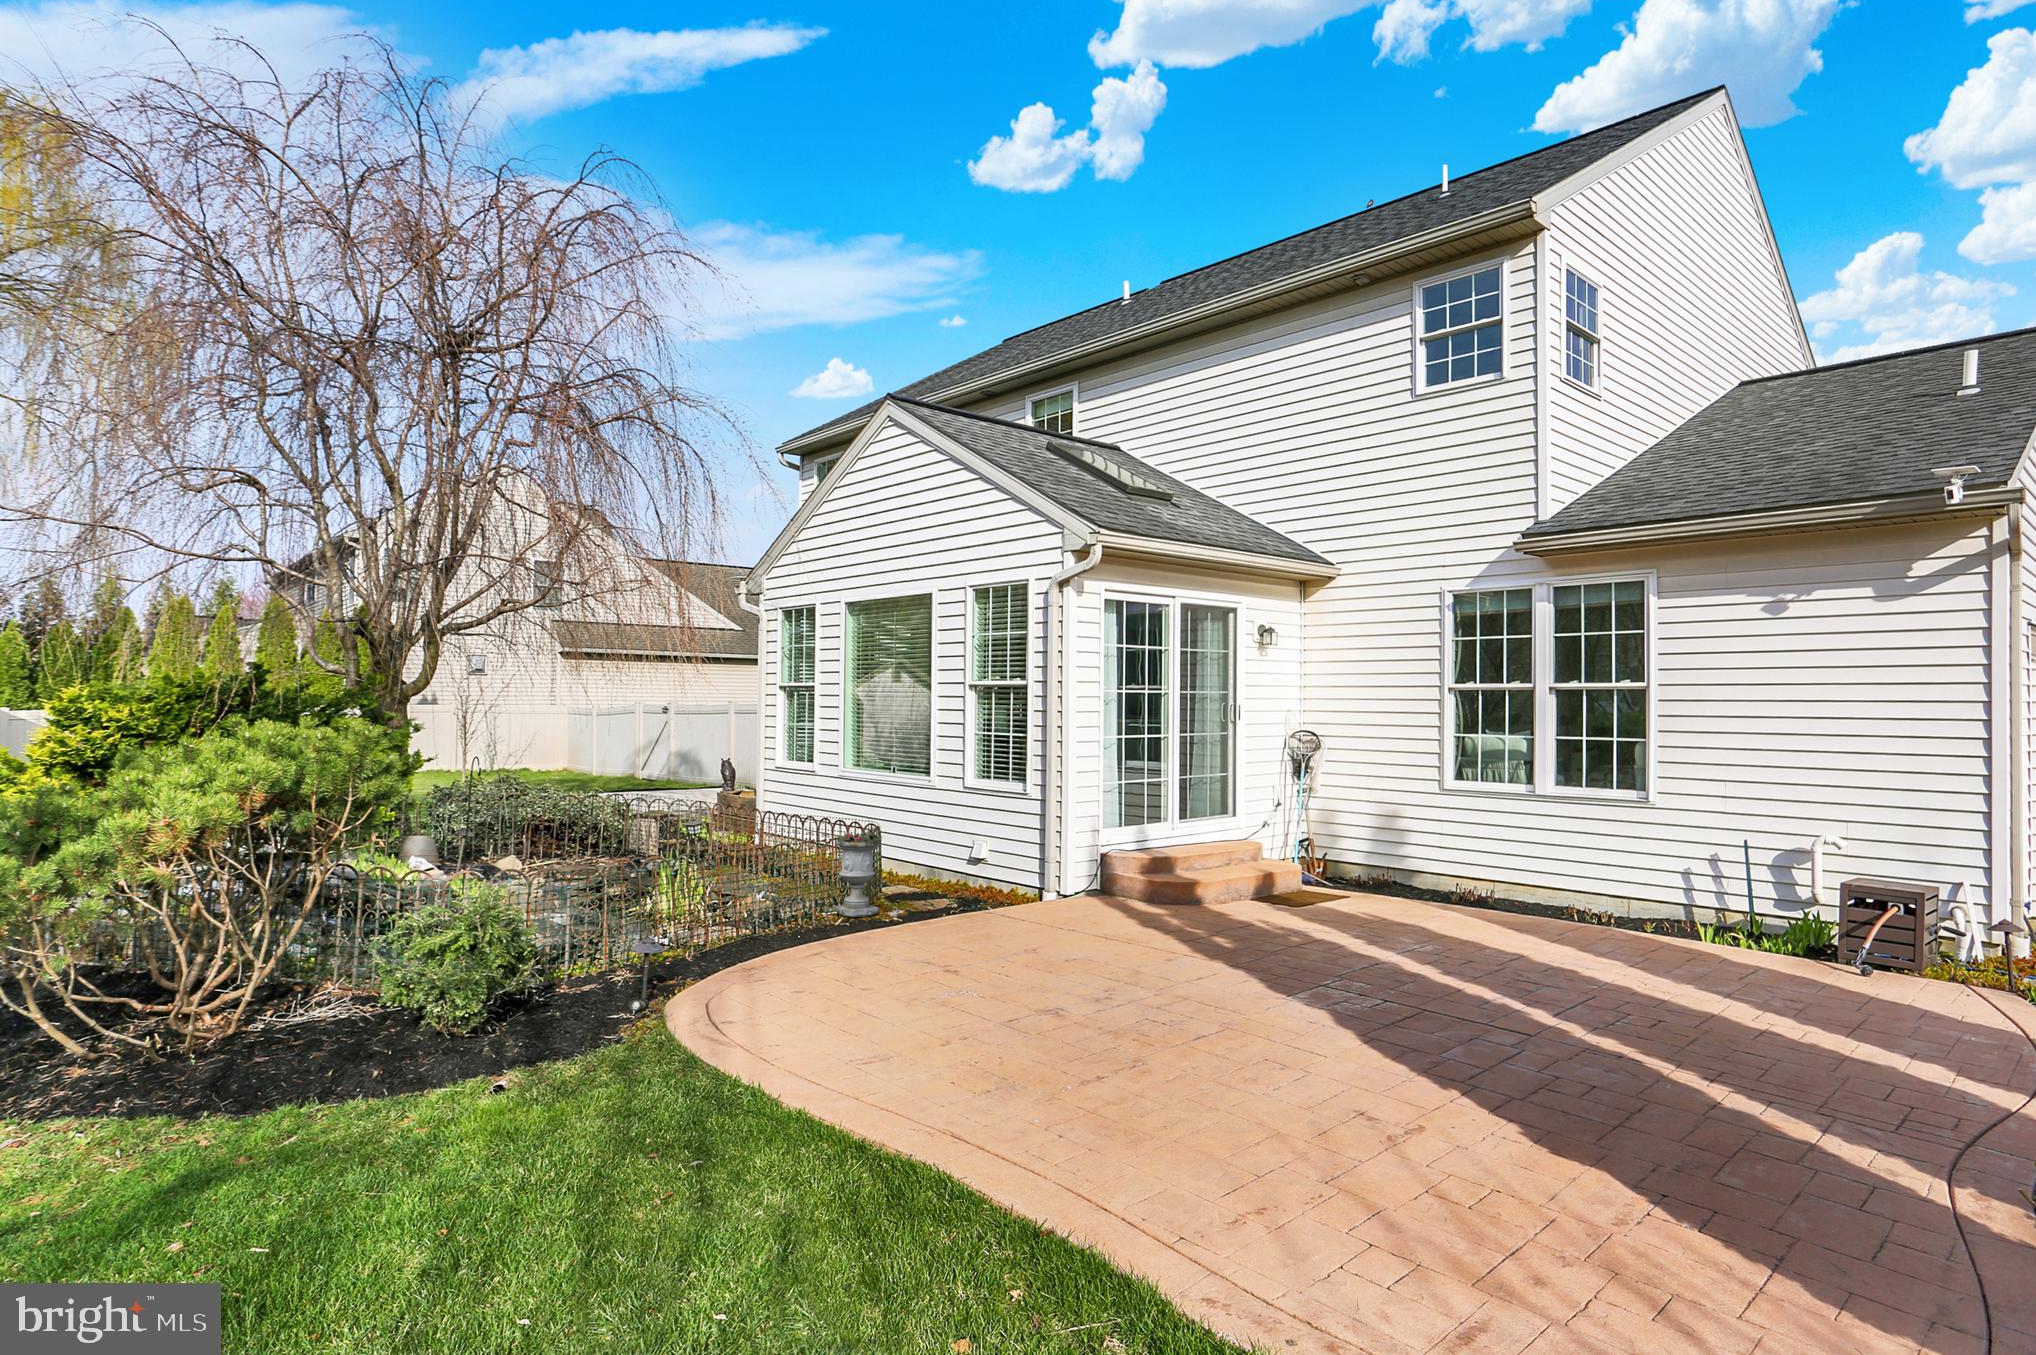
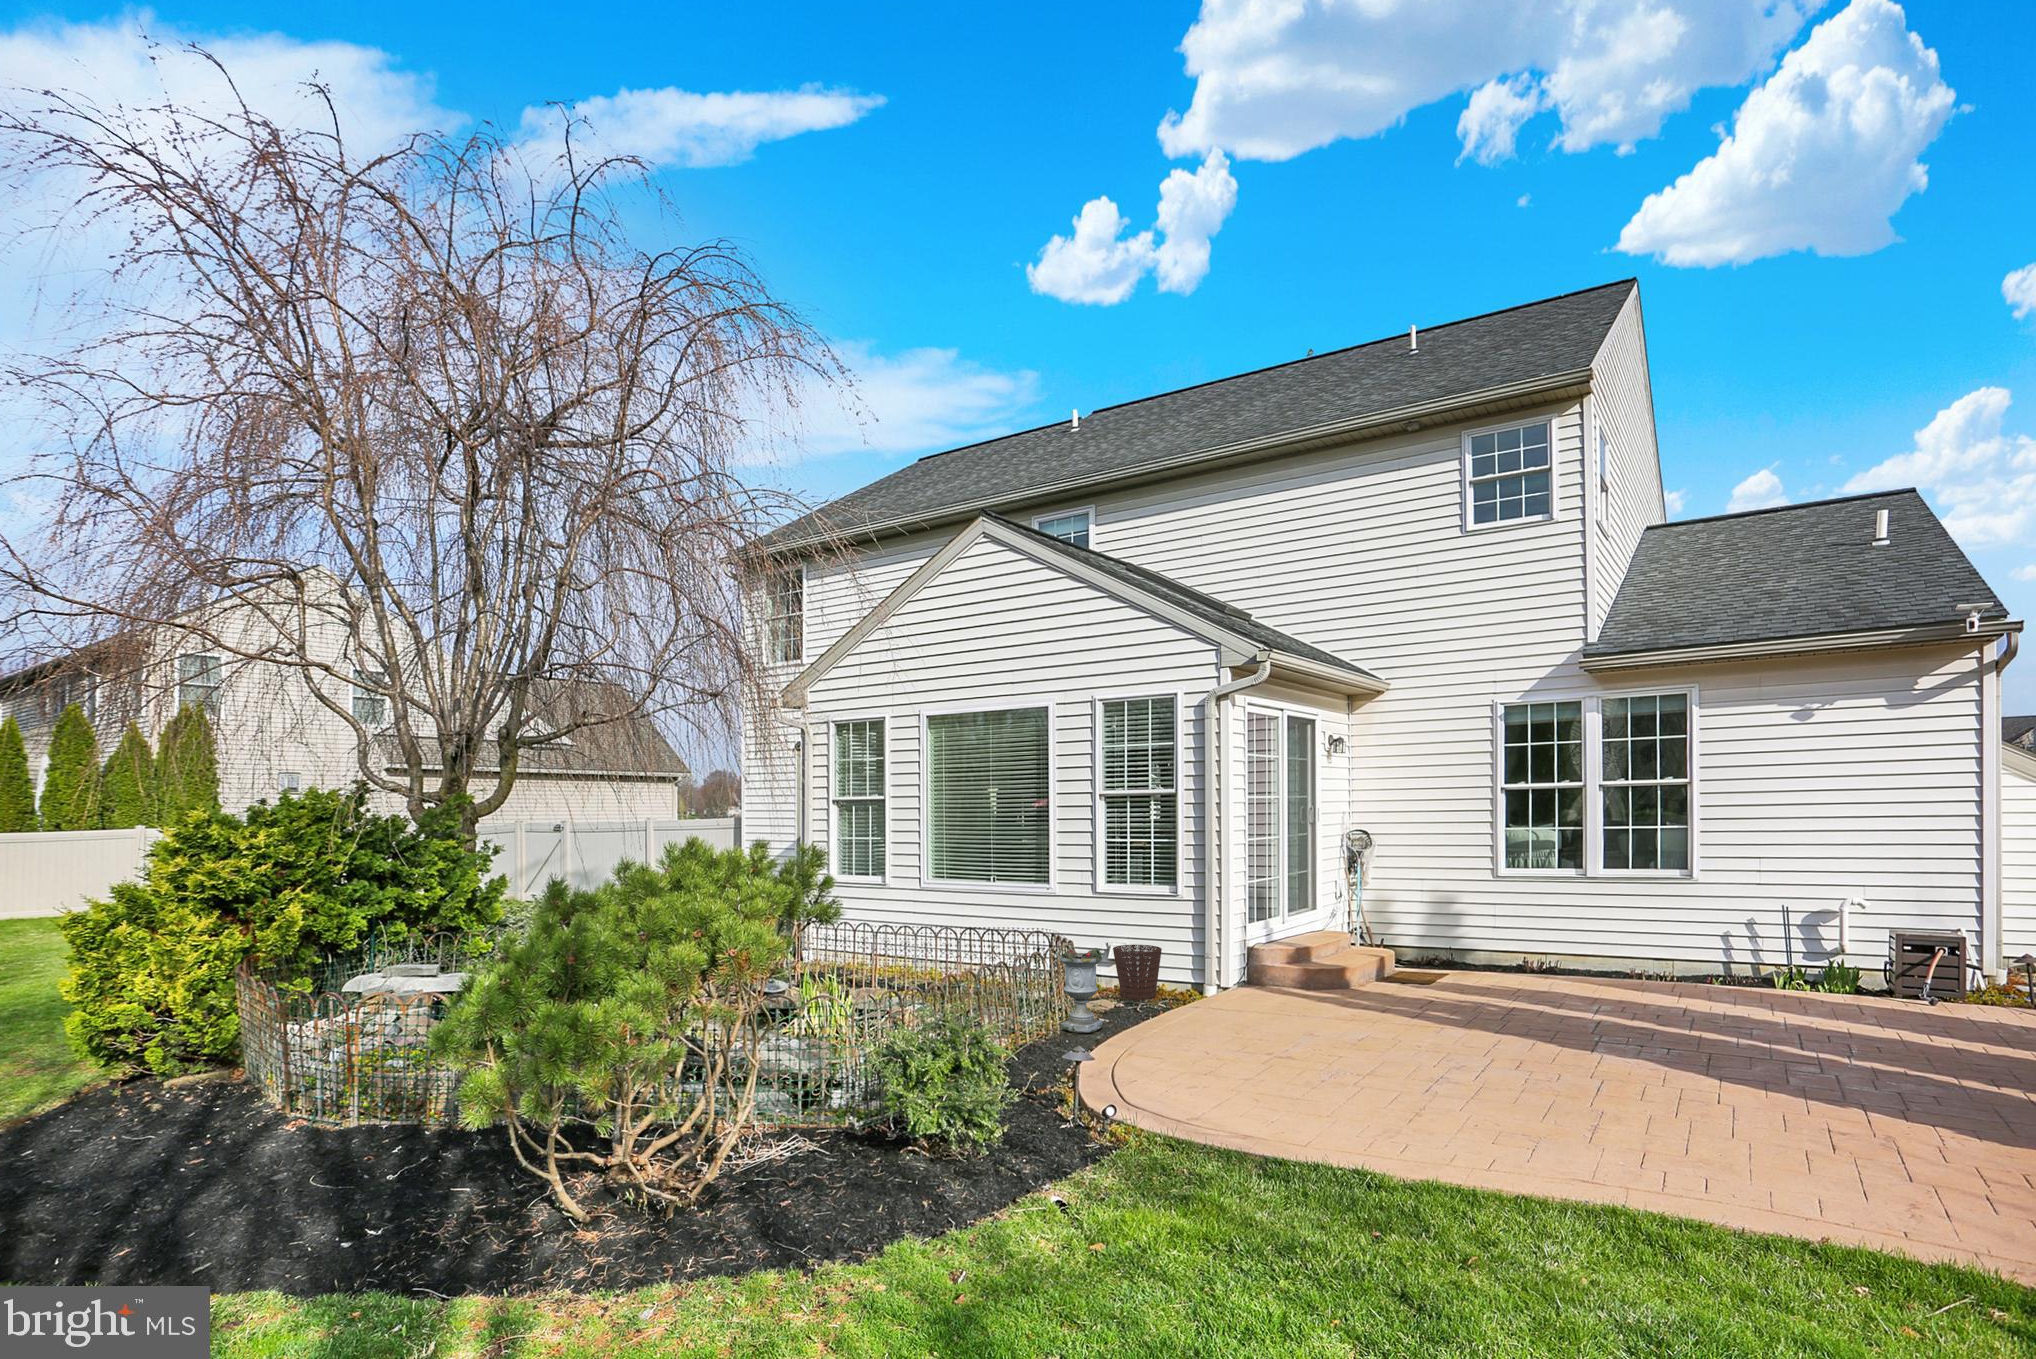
basket: none [957,842,1008,897] -> present [1113,945,1162,999]

